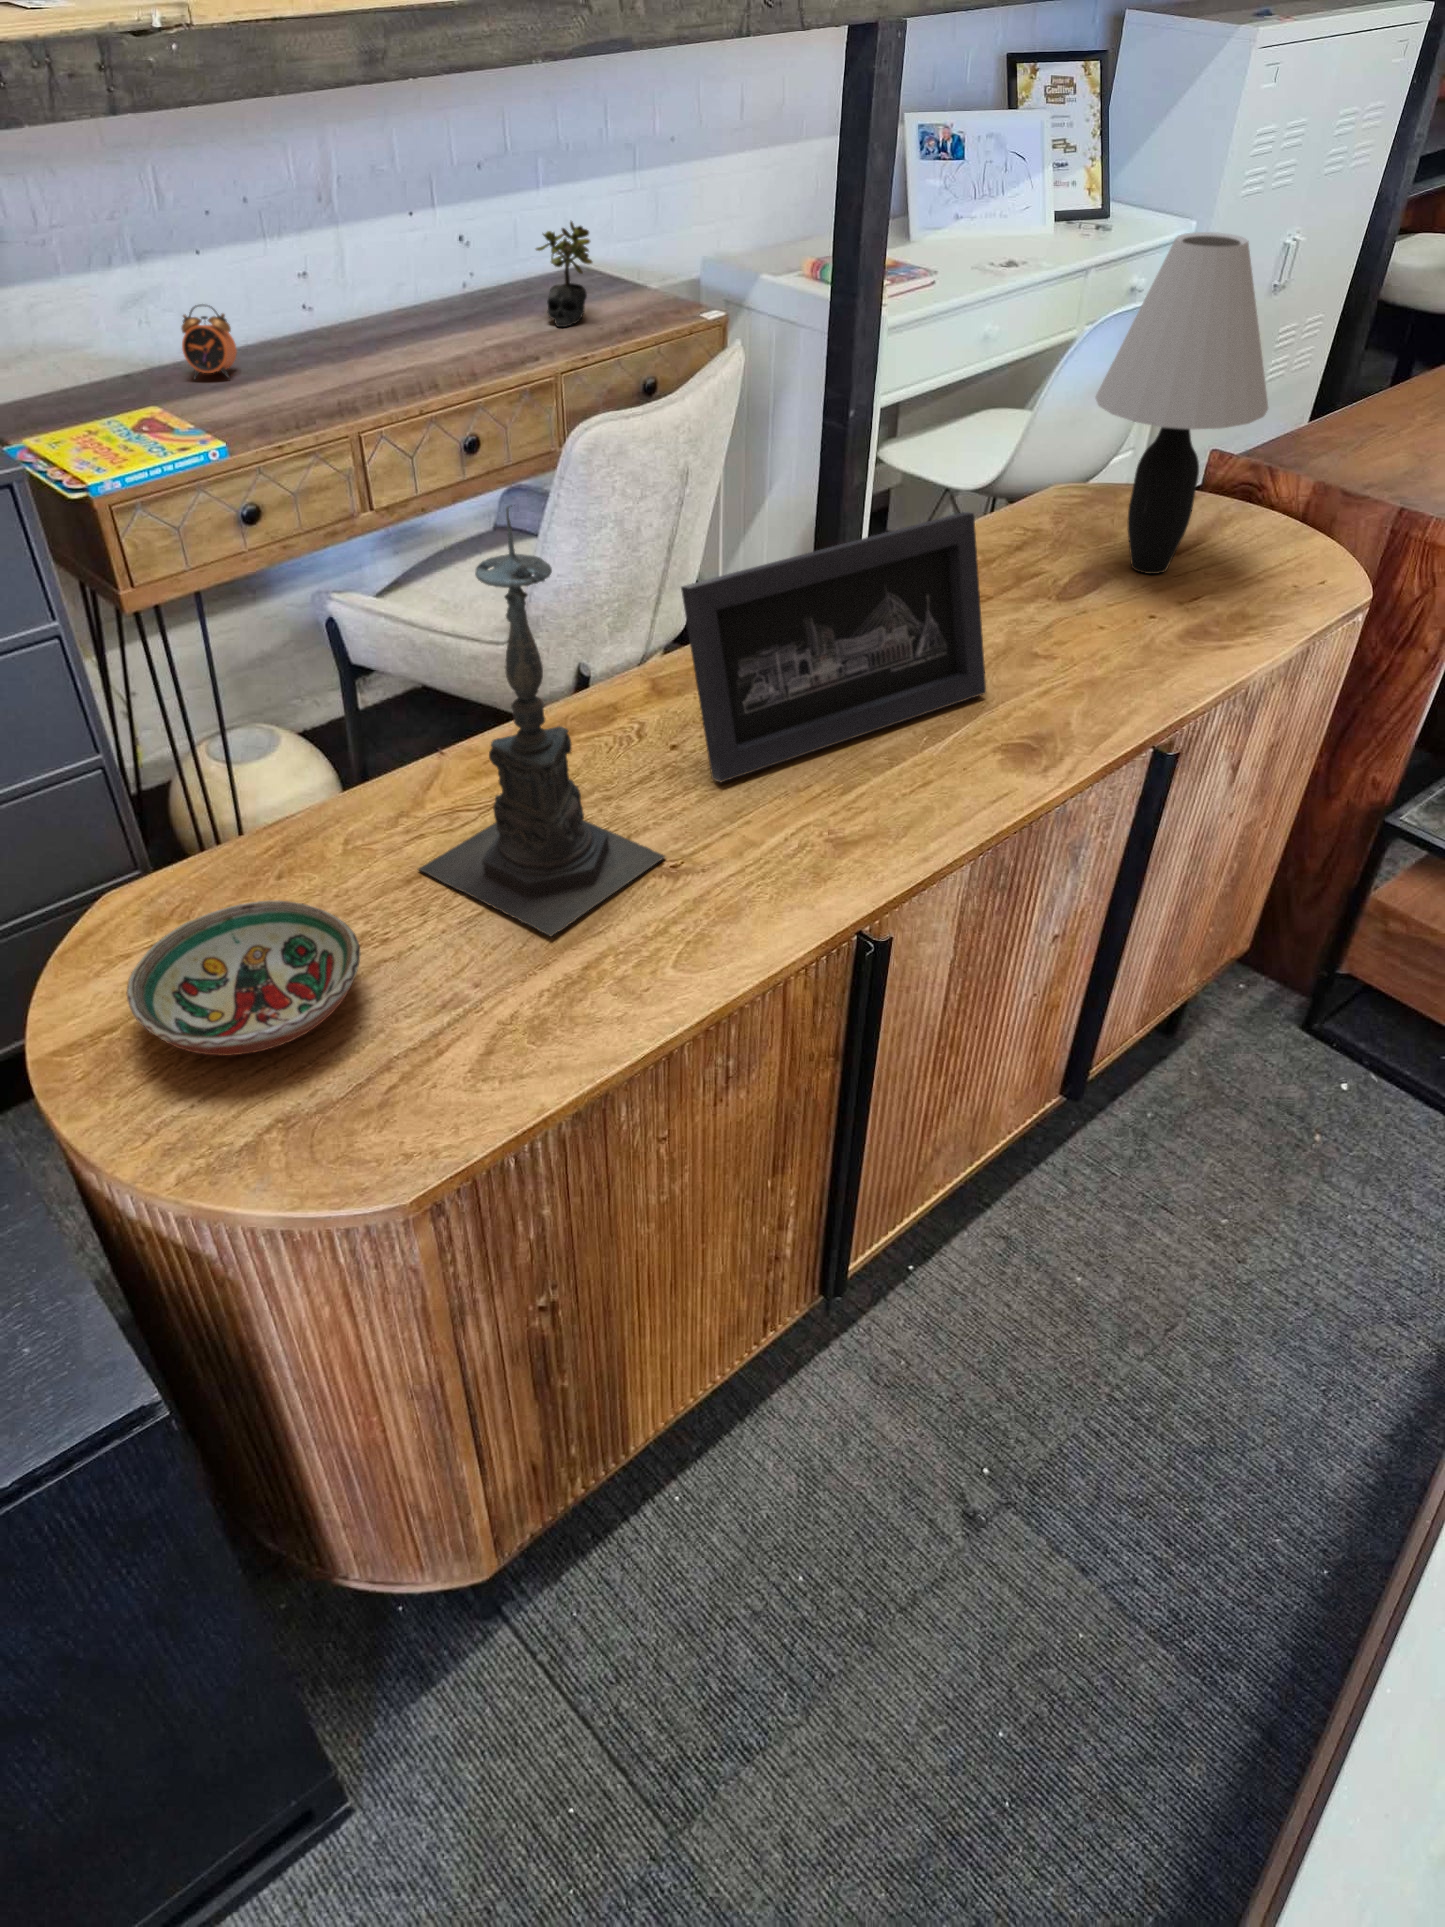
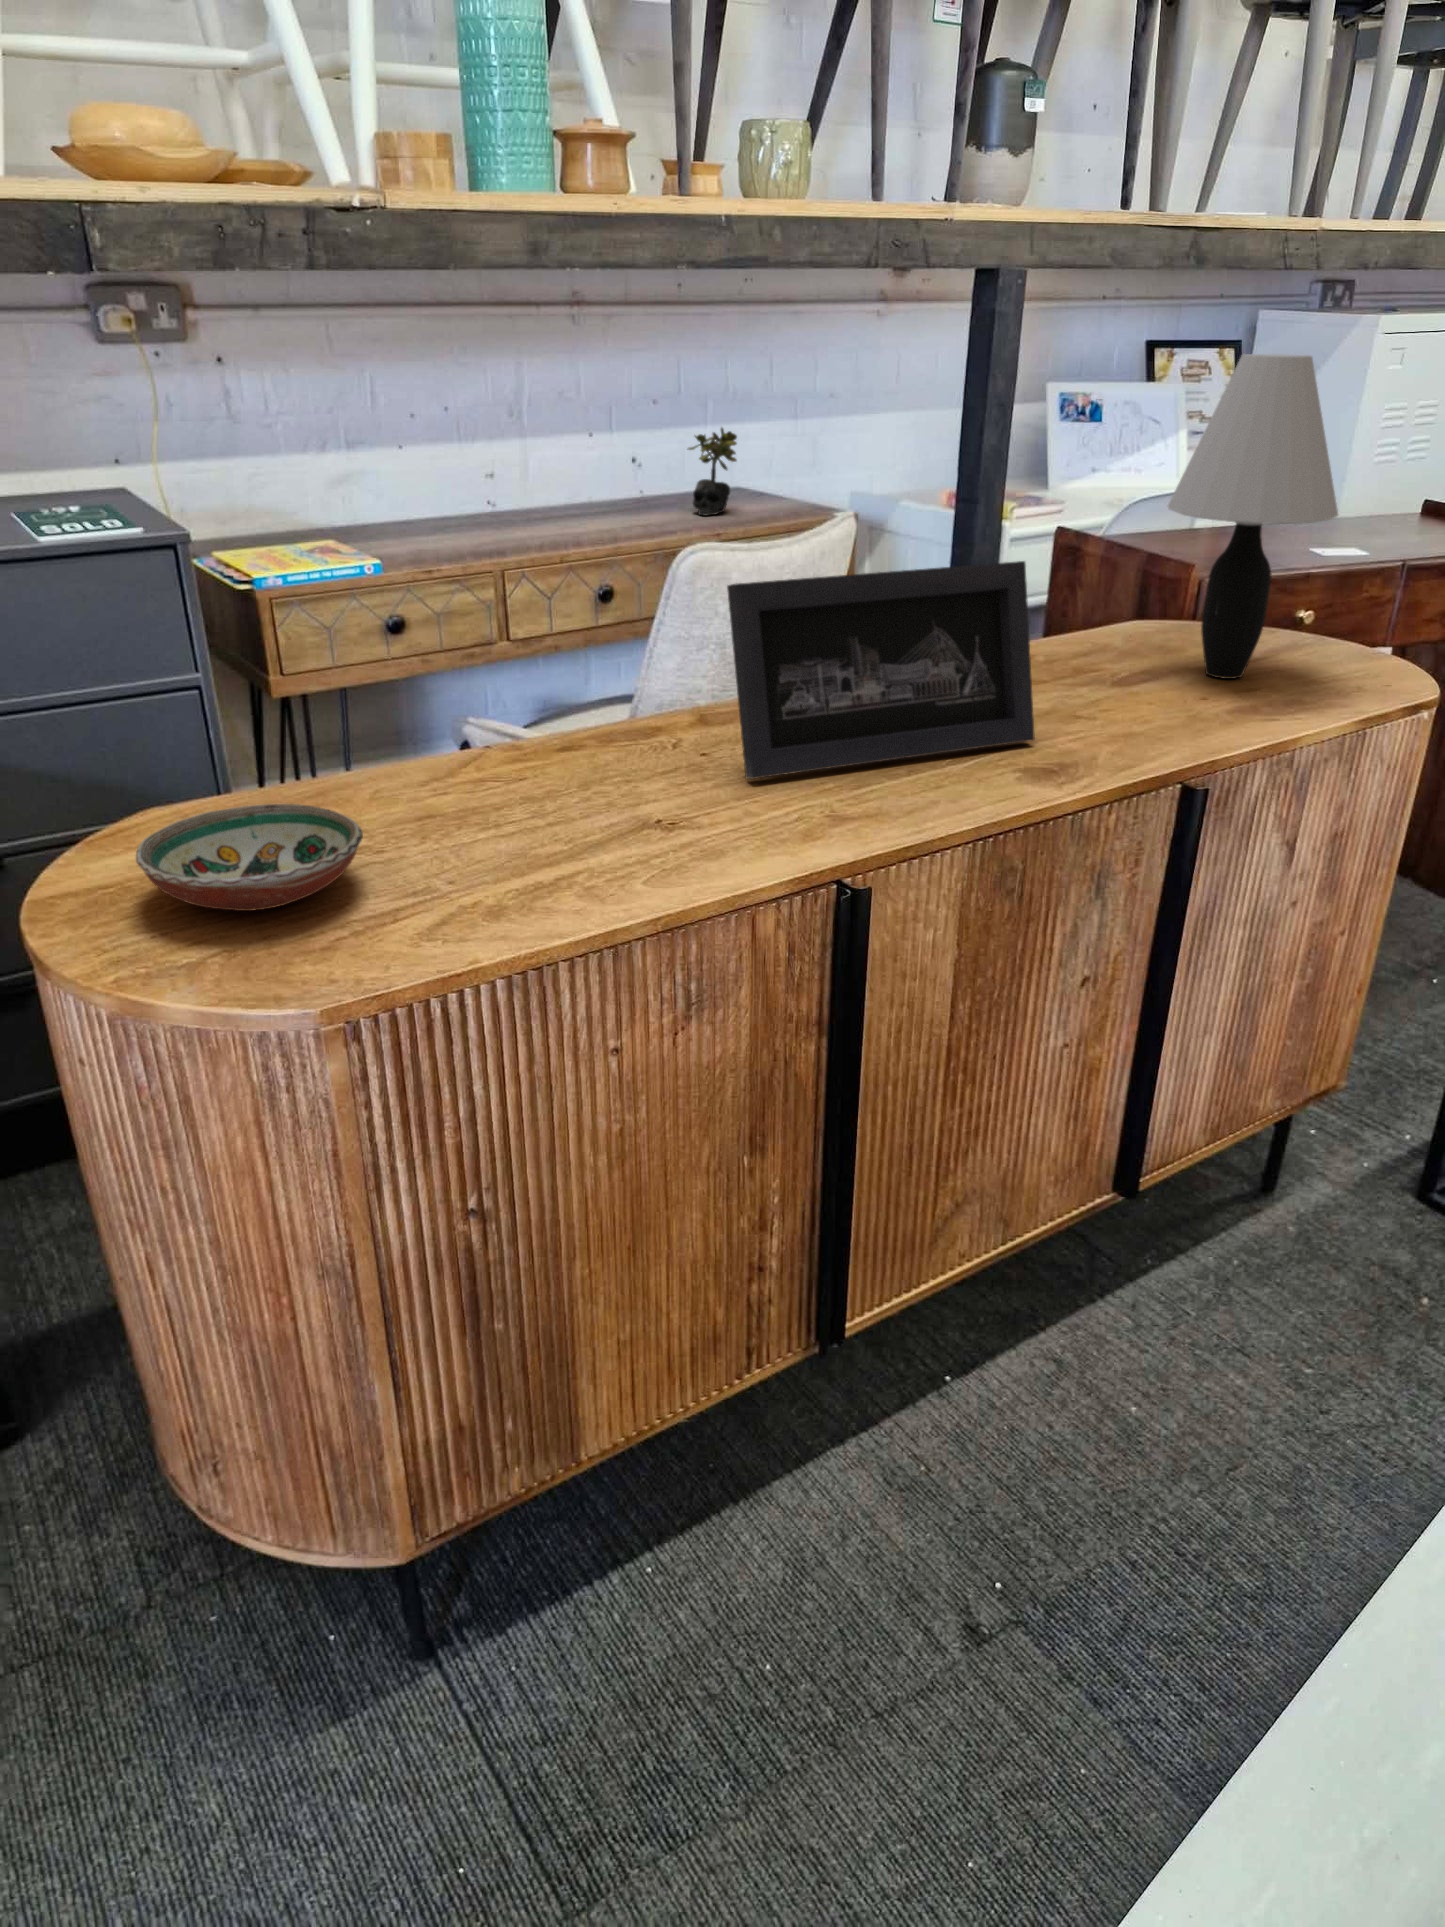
alarm clock: present [181,305,237,380] -> none [360,468,408,531]
candle holder: present [418,506,665,936] -> none [444,447,684,864]

